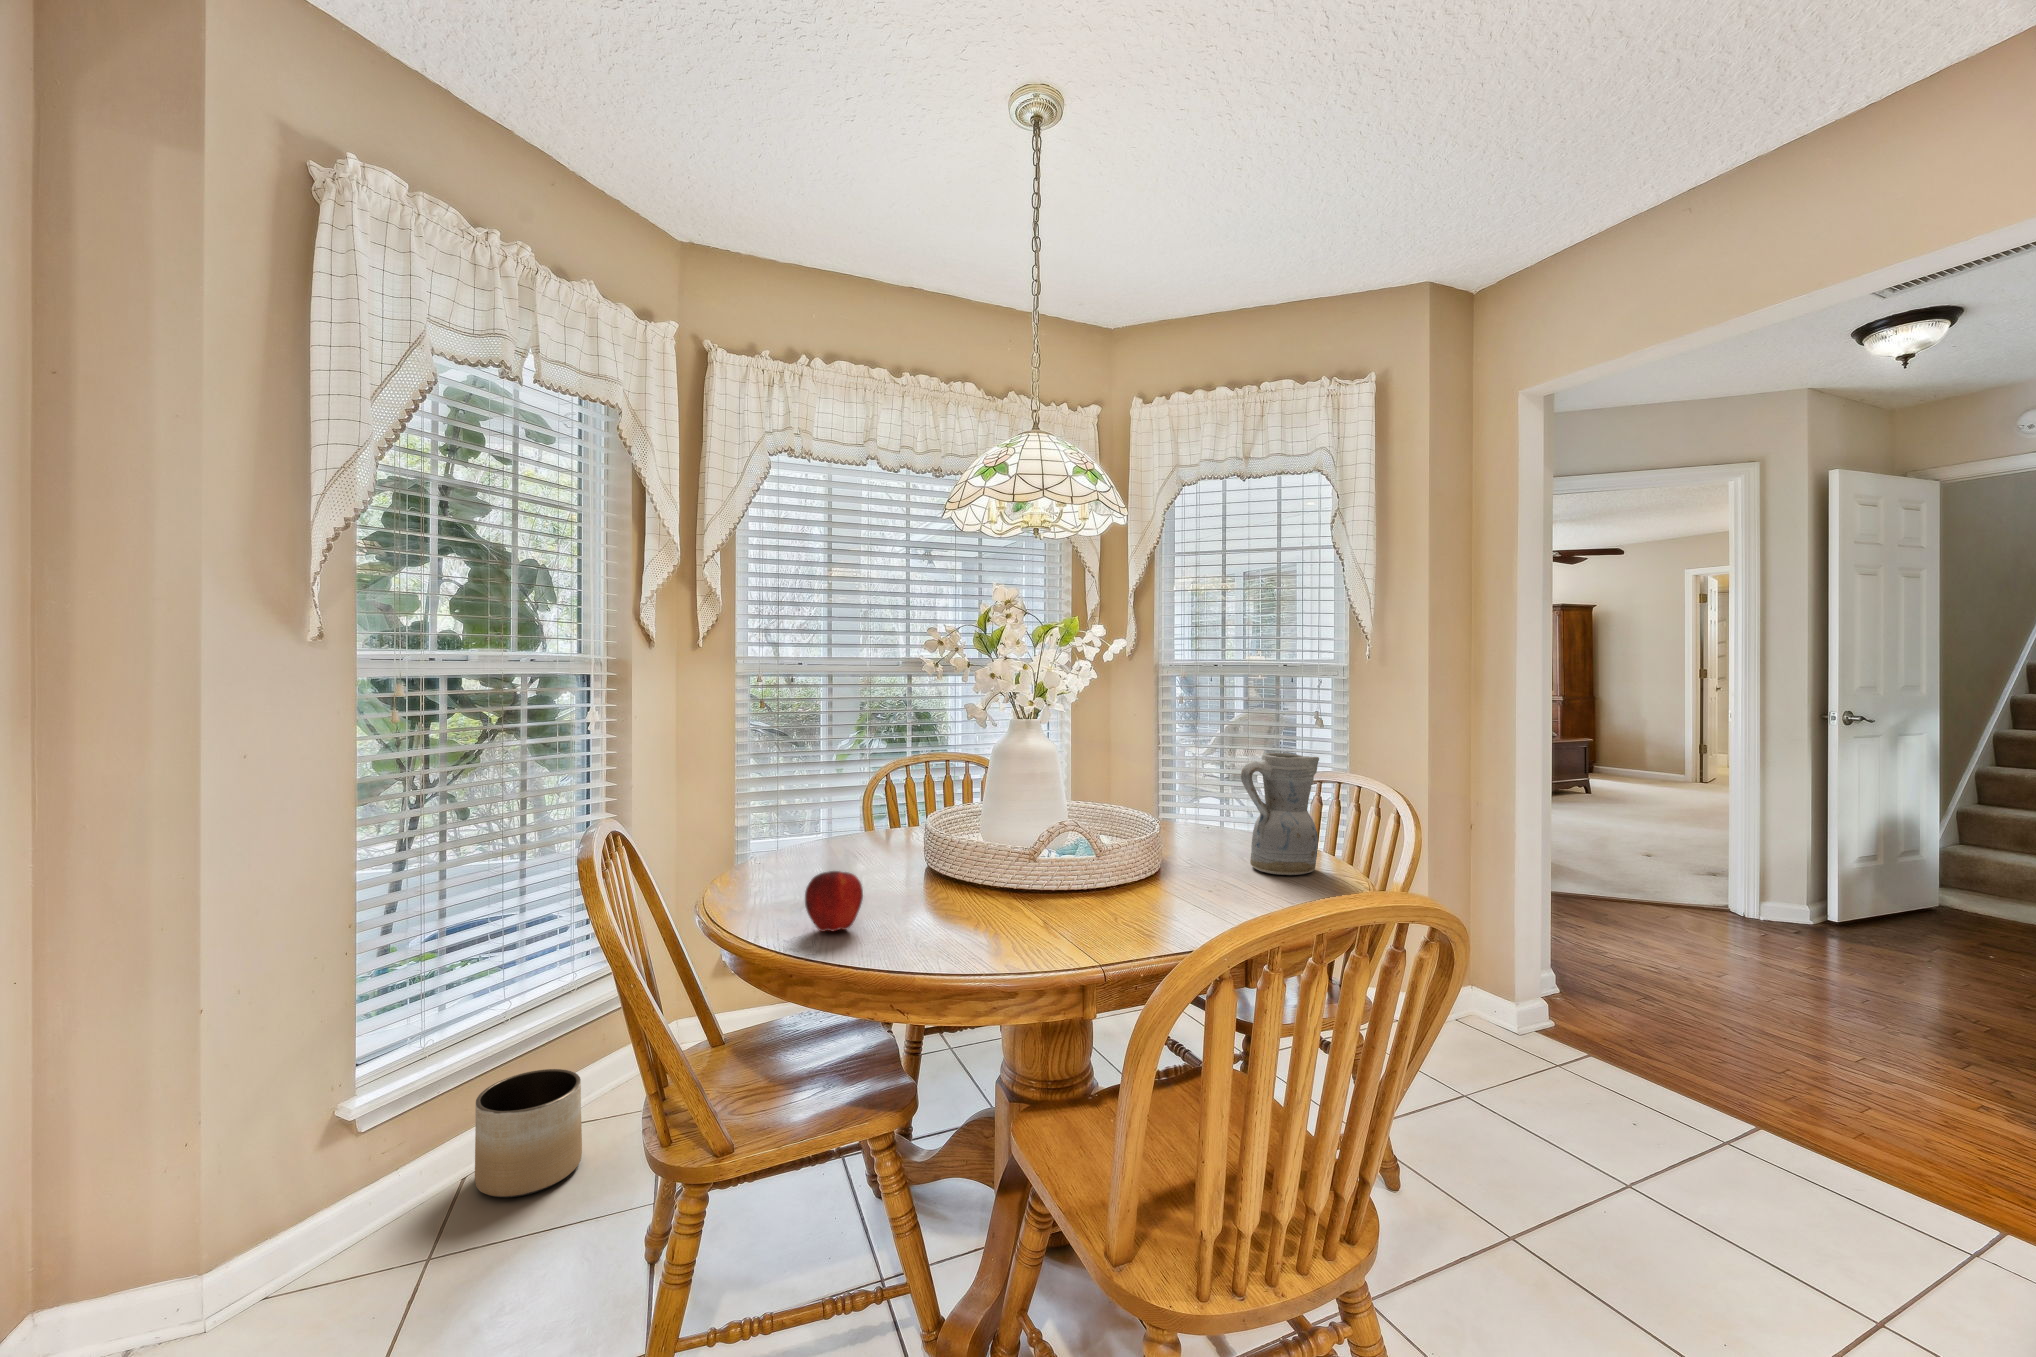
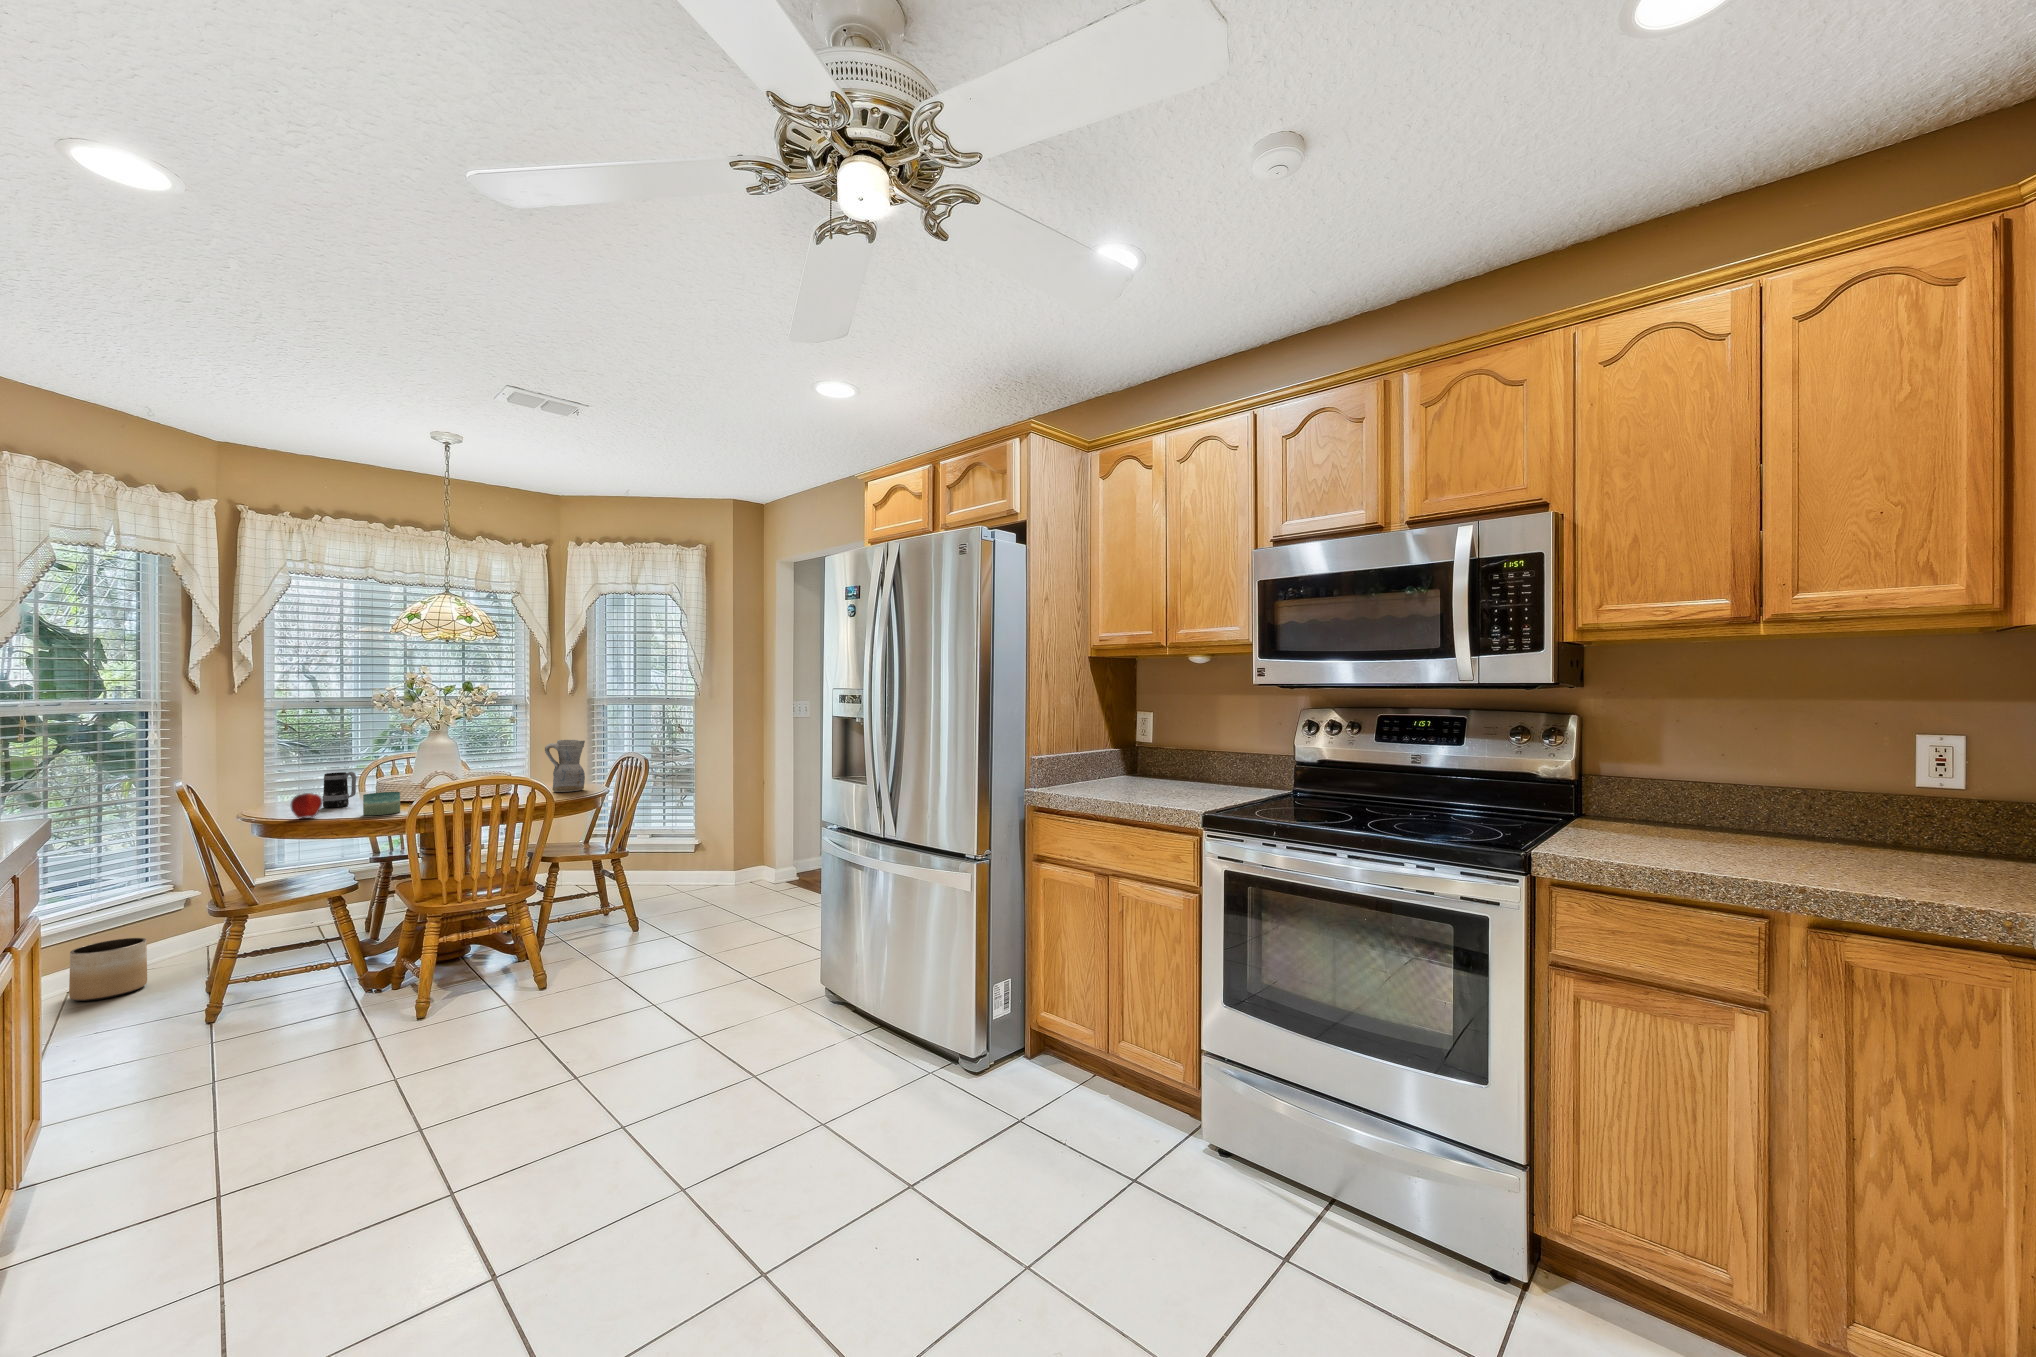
mug: none [845,807,904,885] -> present [323,772,356,808]
candle: none [943,873,1014,939] -> present [363,792,400,815]

